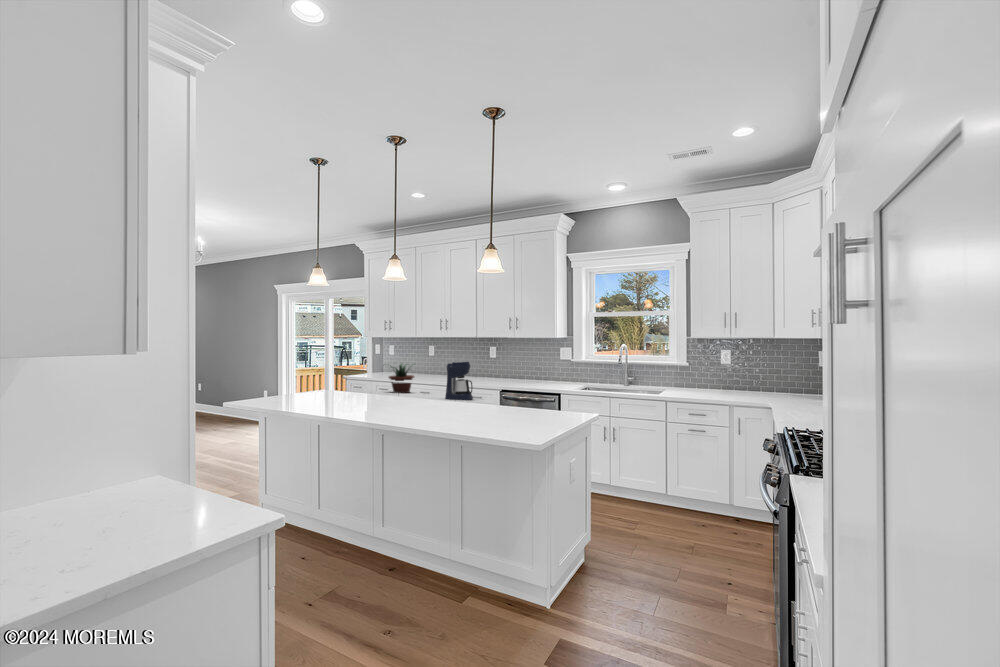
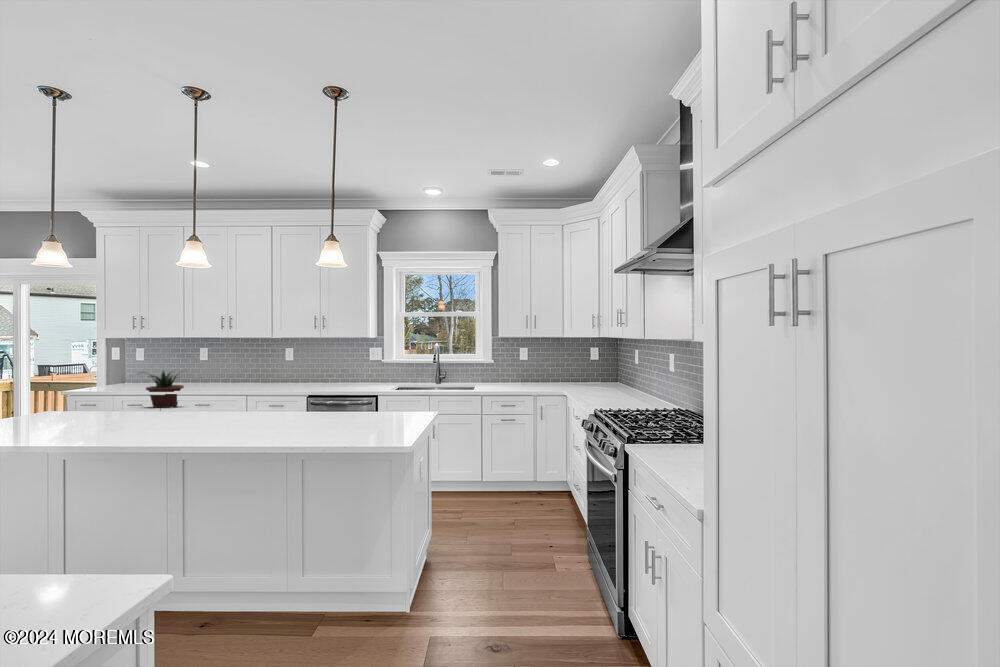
coffee maker: present [445,361,473,400] -> none [238,365,274,412]

